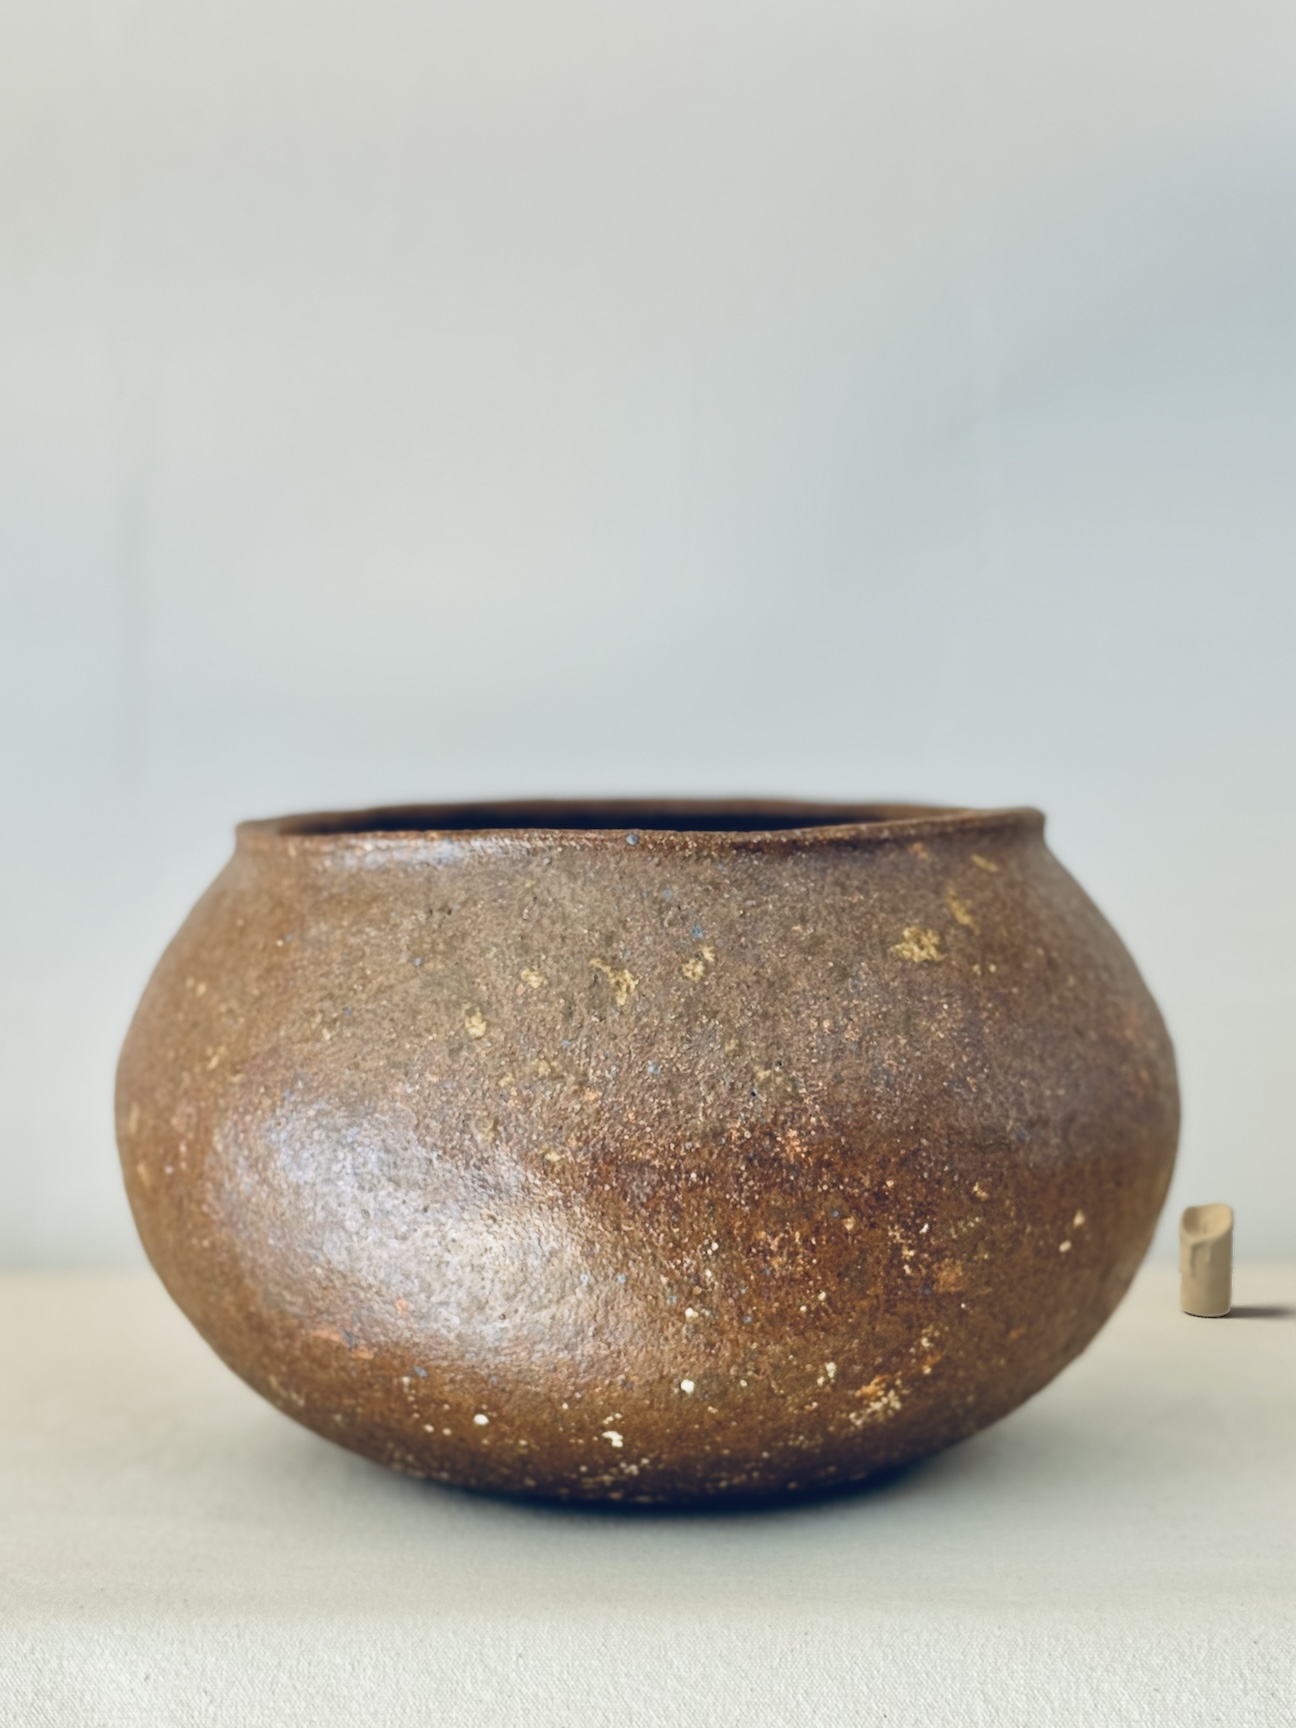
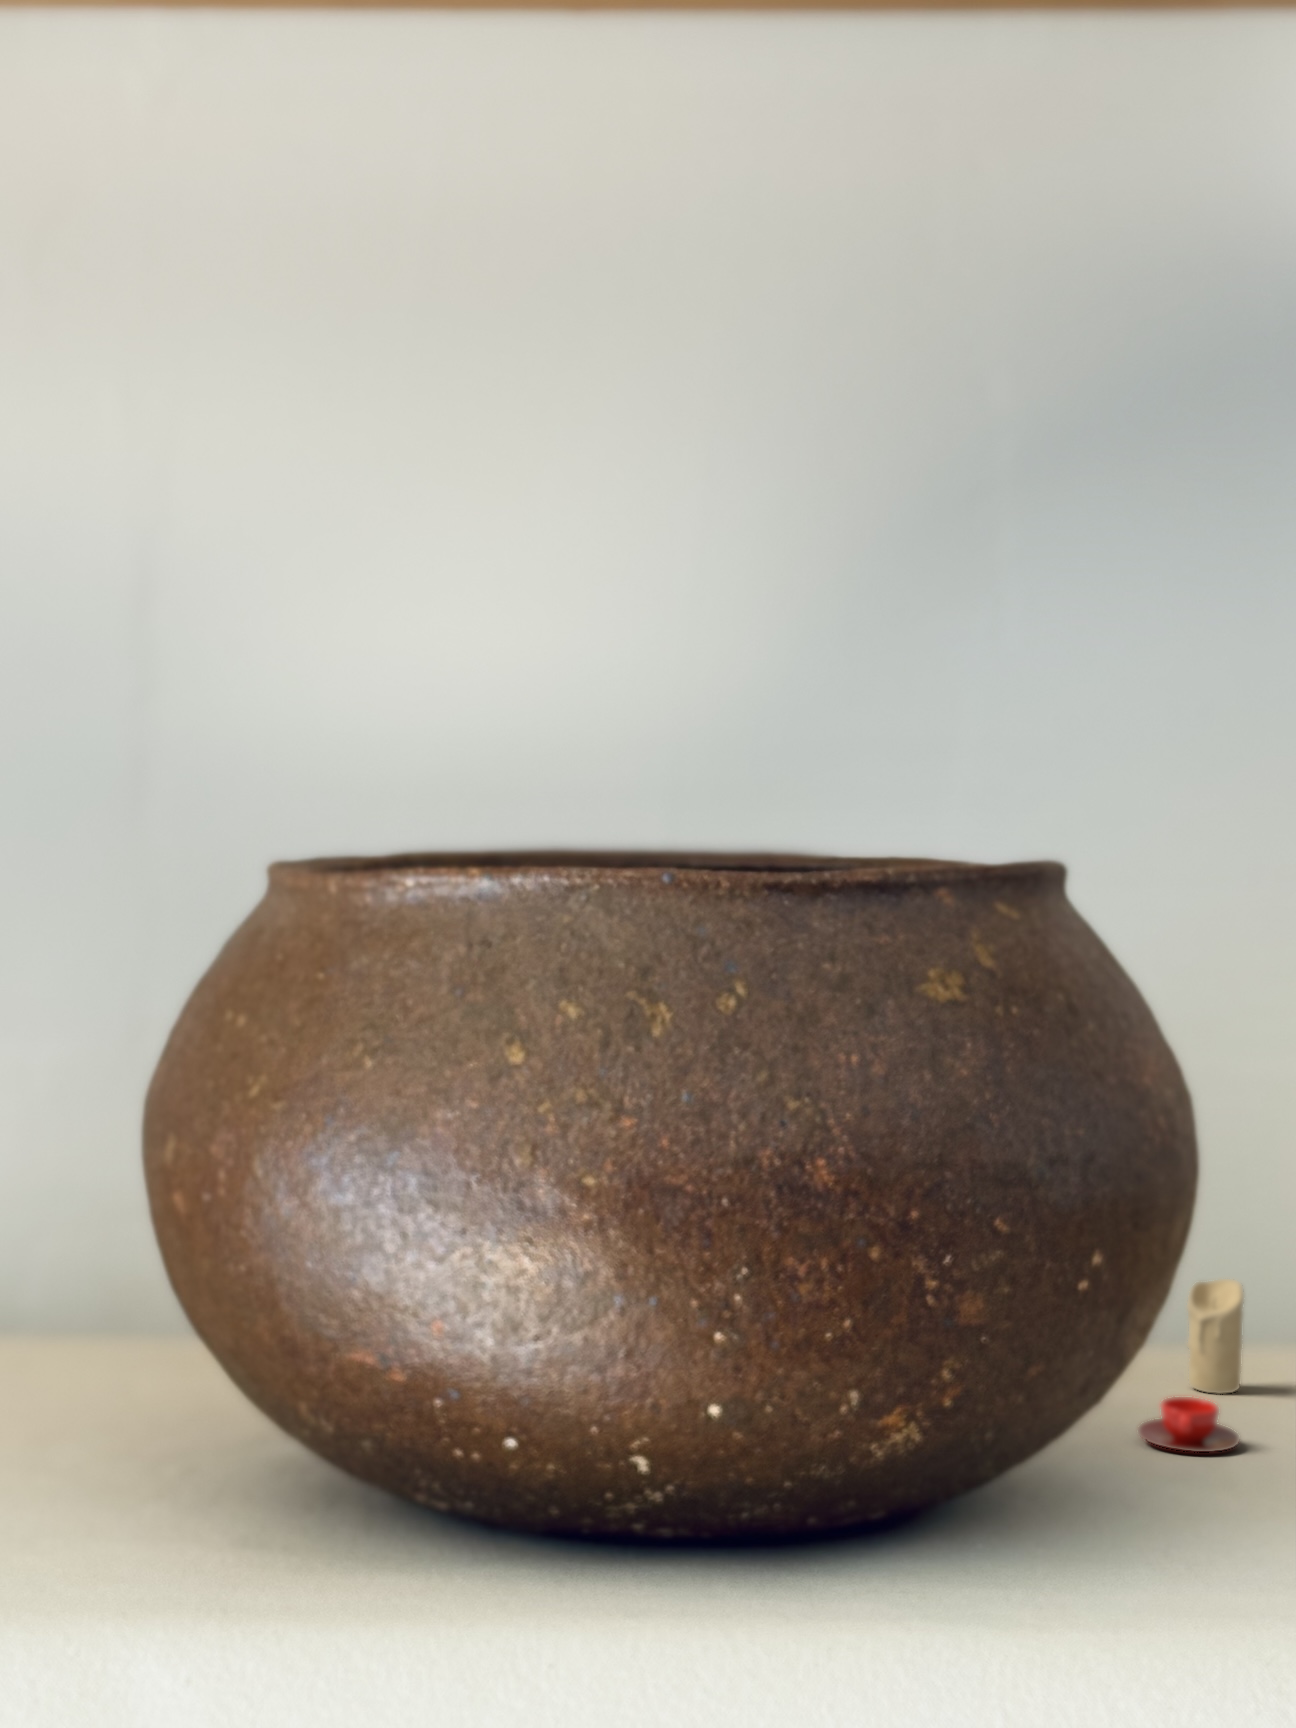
teacup: none [1128,1328,1230,1385] -> present [1138,1397,1239,1452]

